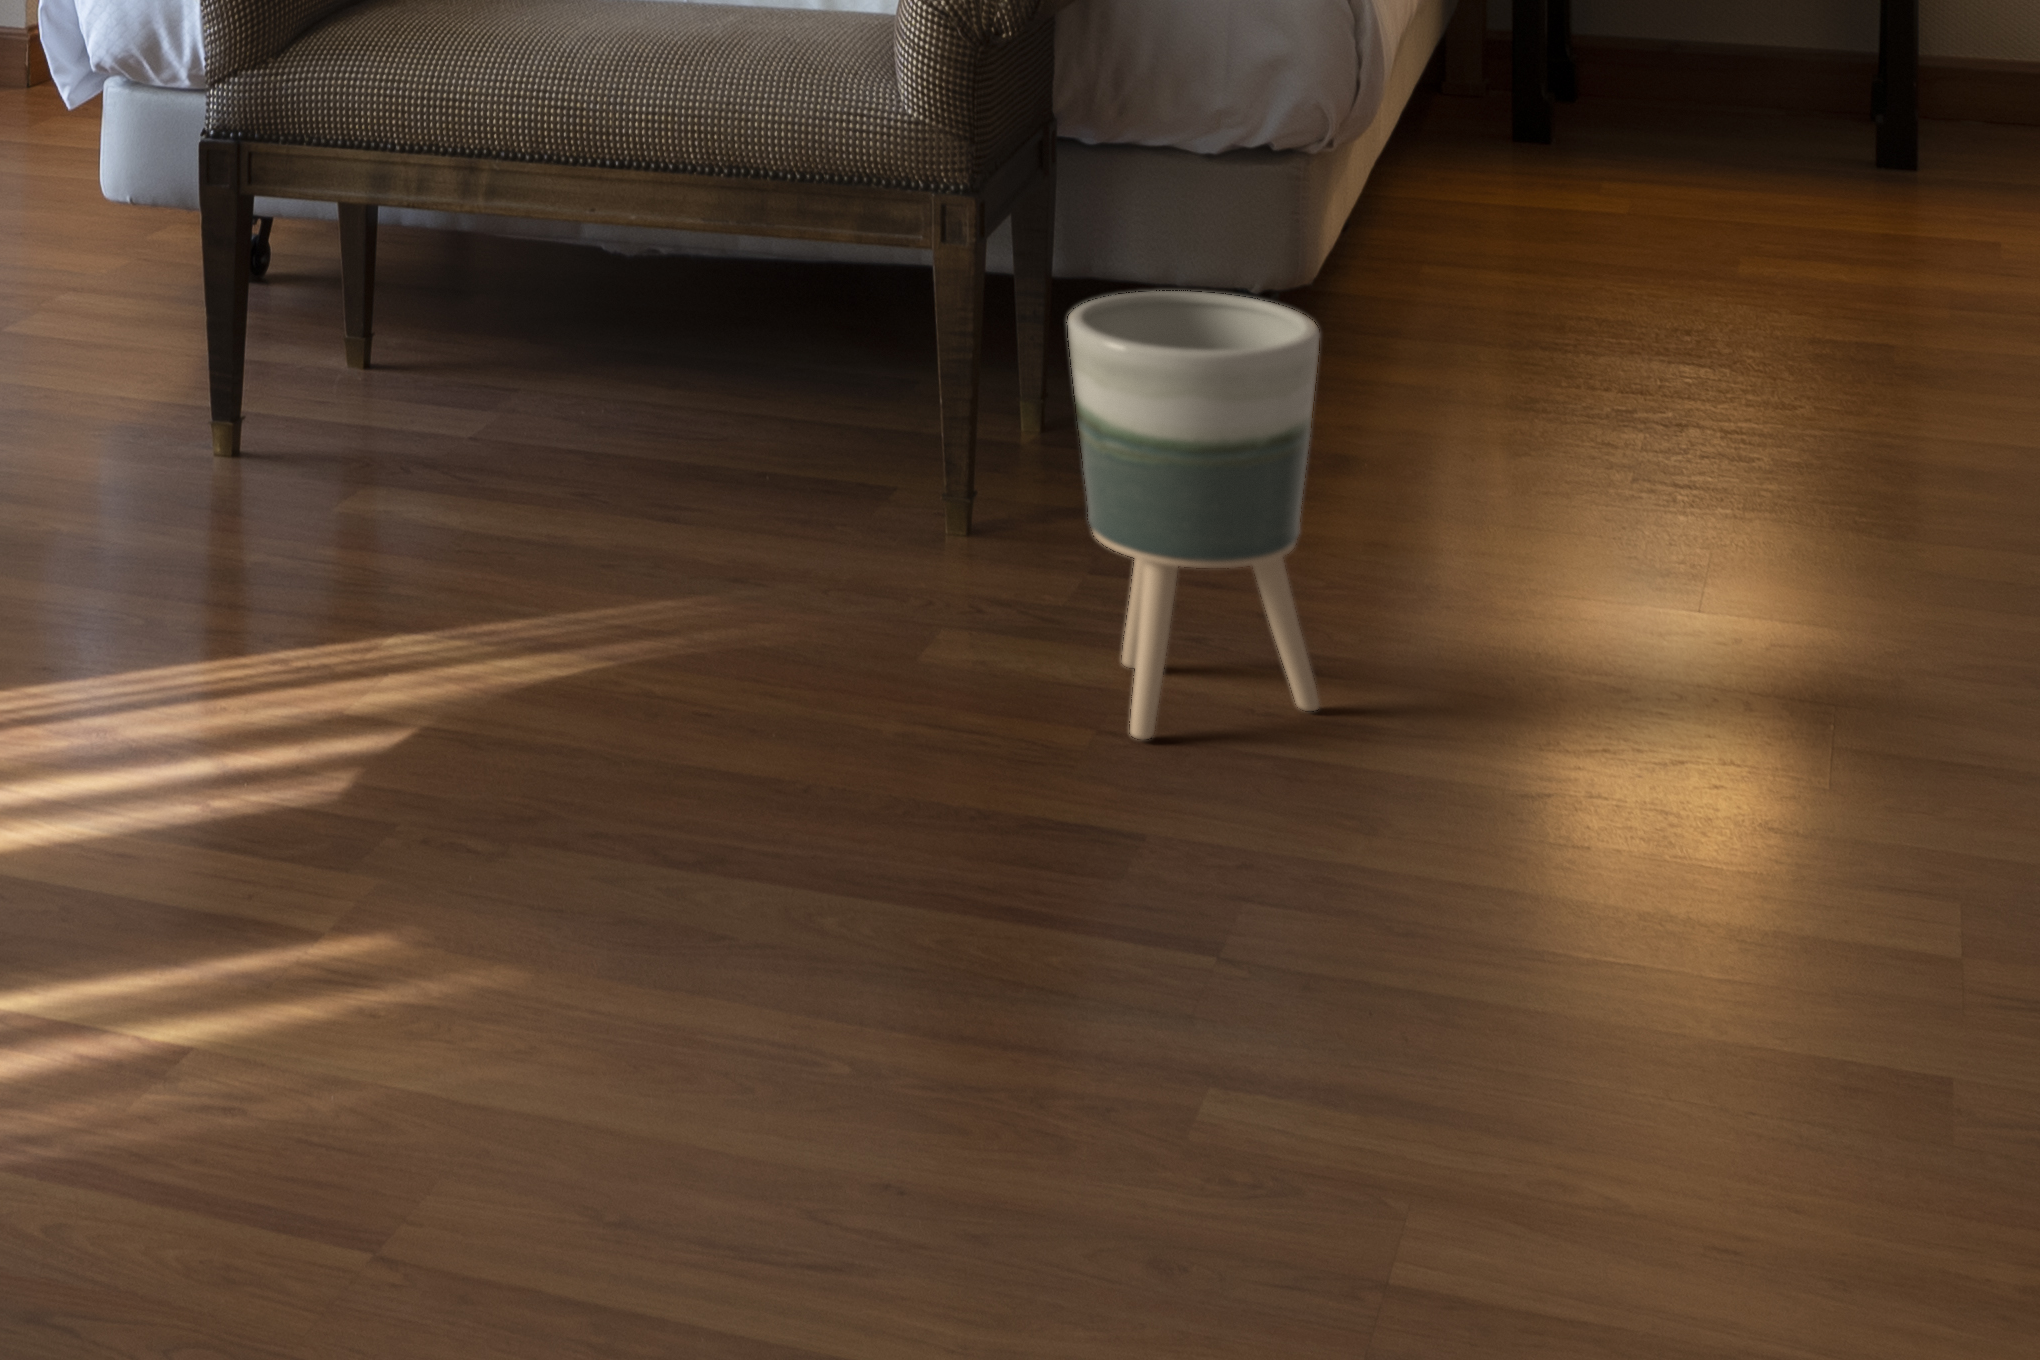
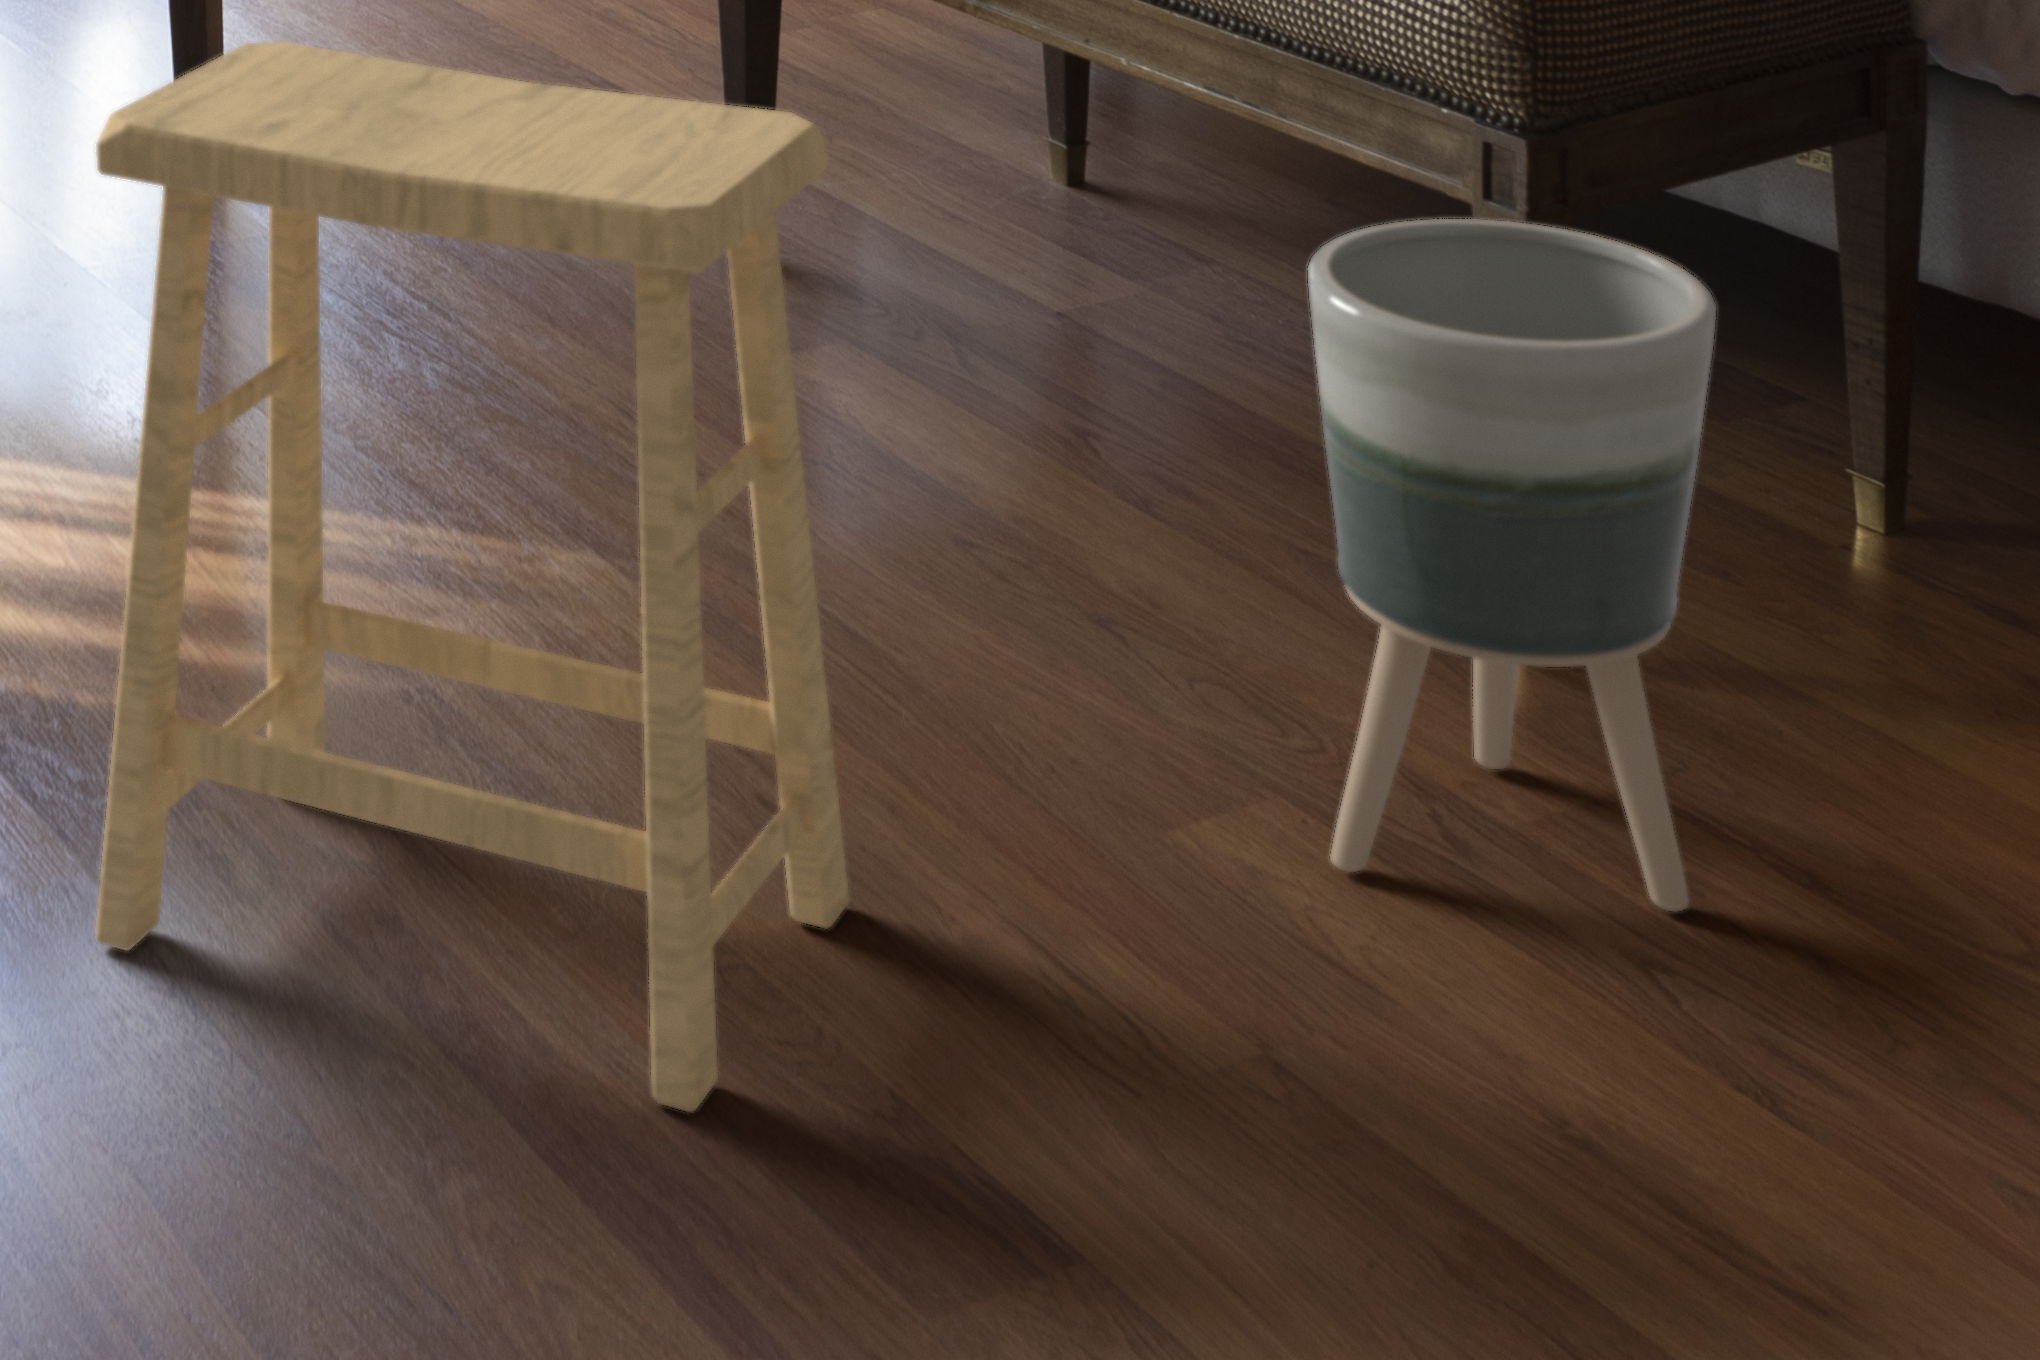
footstool: none [487,265,1018,1001] -> present [95,42,849,1112]

